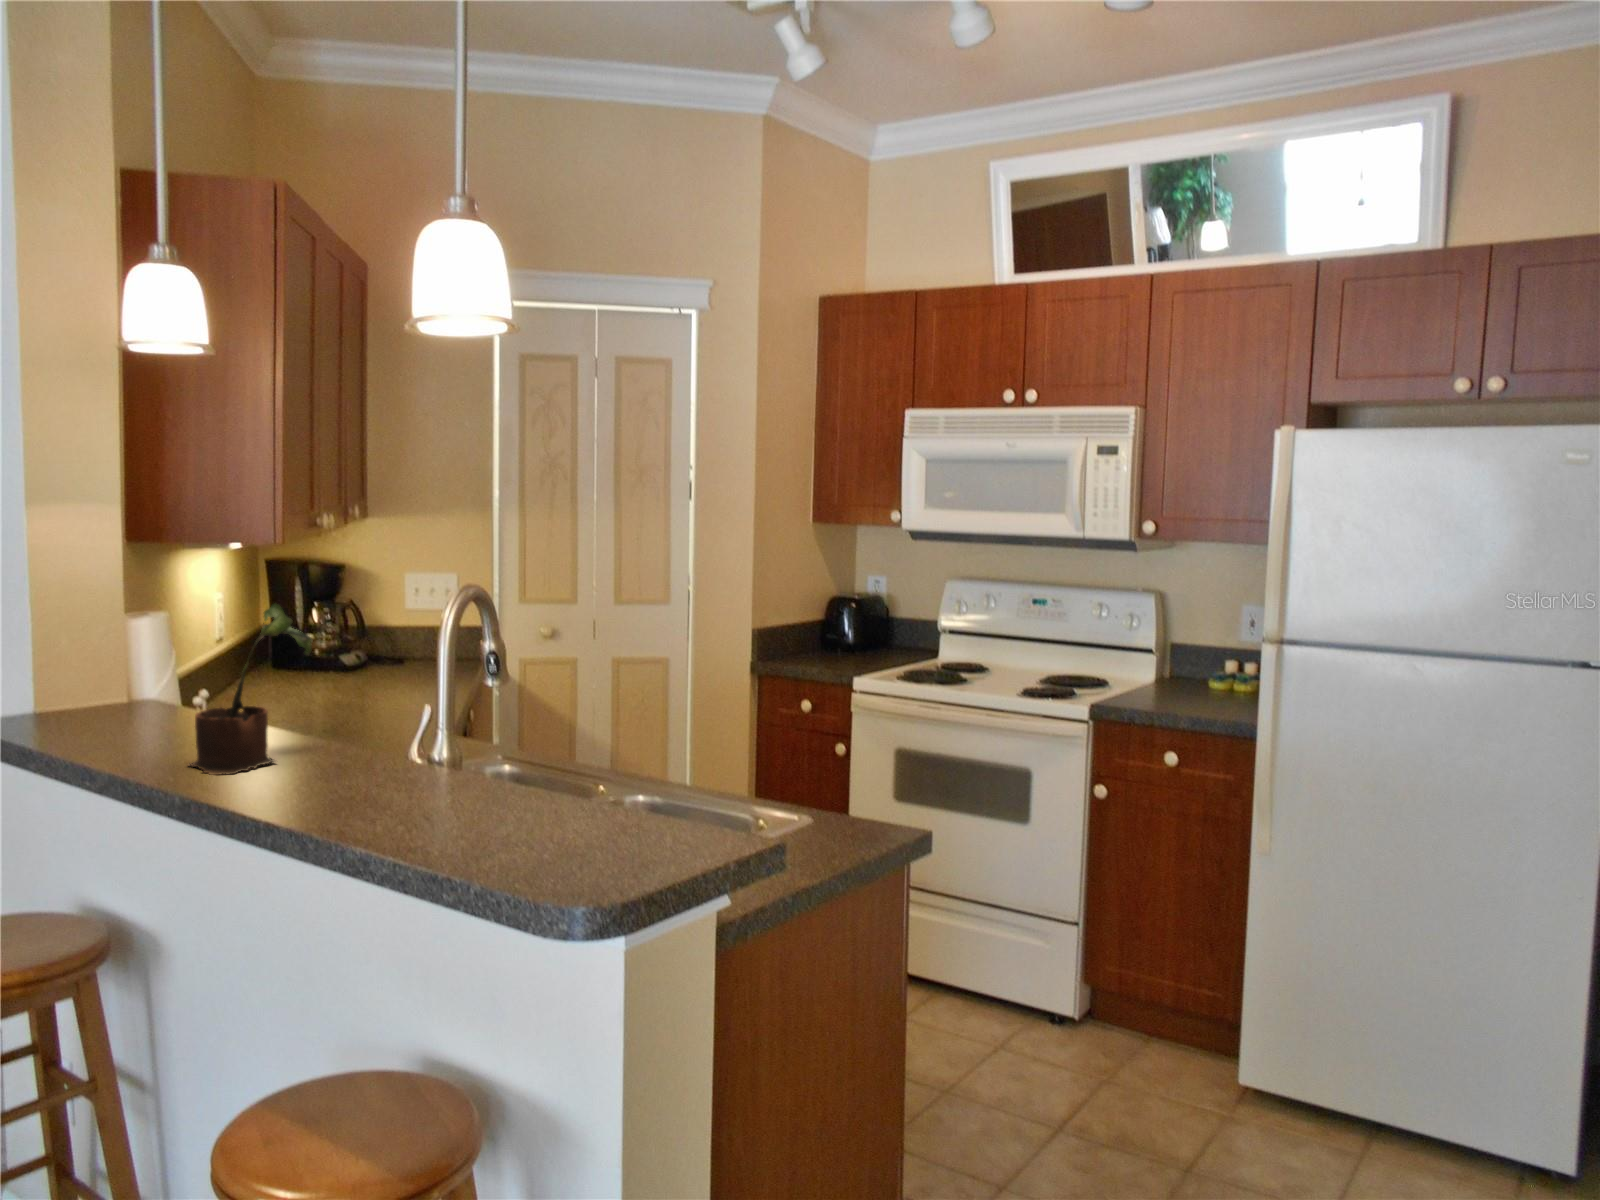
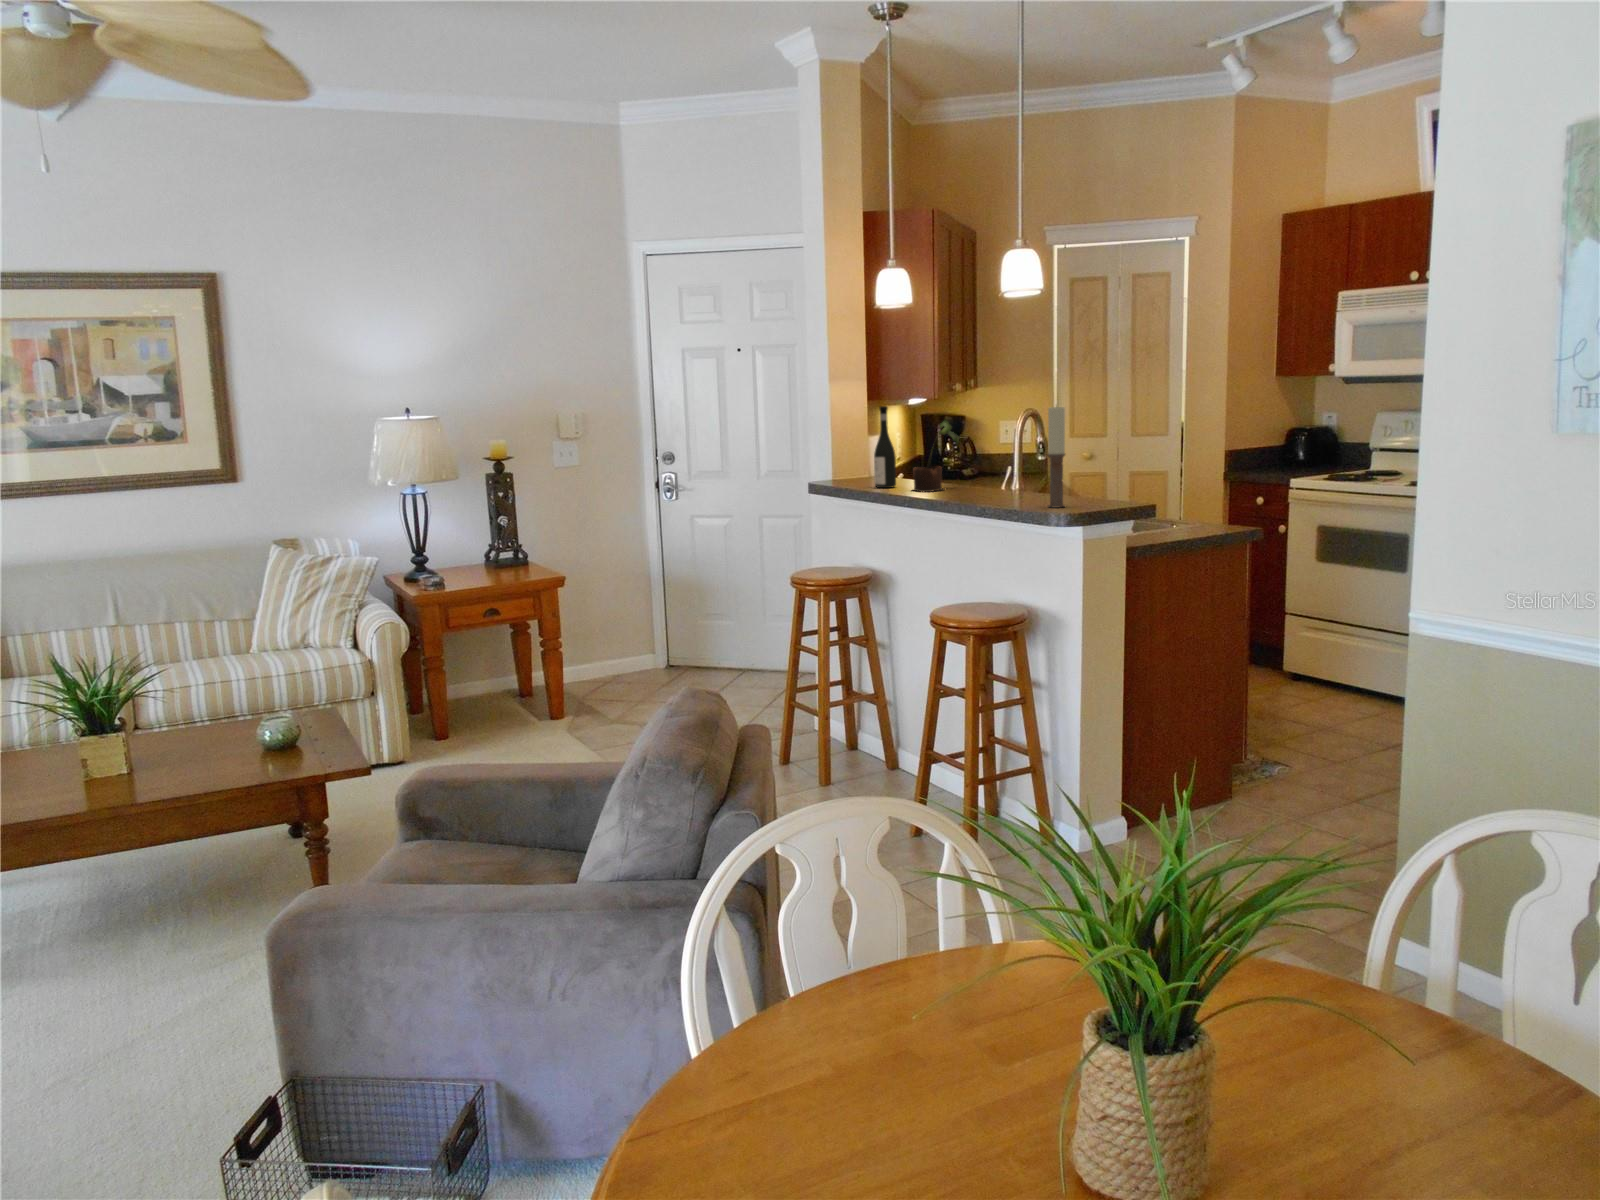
wine bottle: none [103,563,161,752] -> present [874,406,896,488]
candle: none [542,603,588,881] -> present [1048,406,1065,508]

